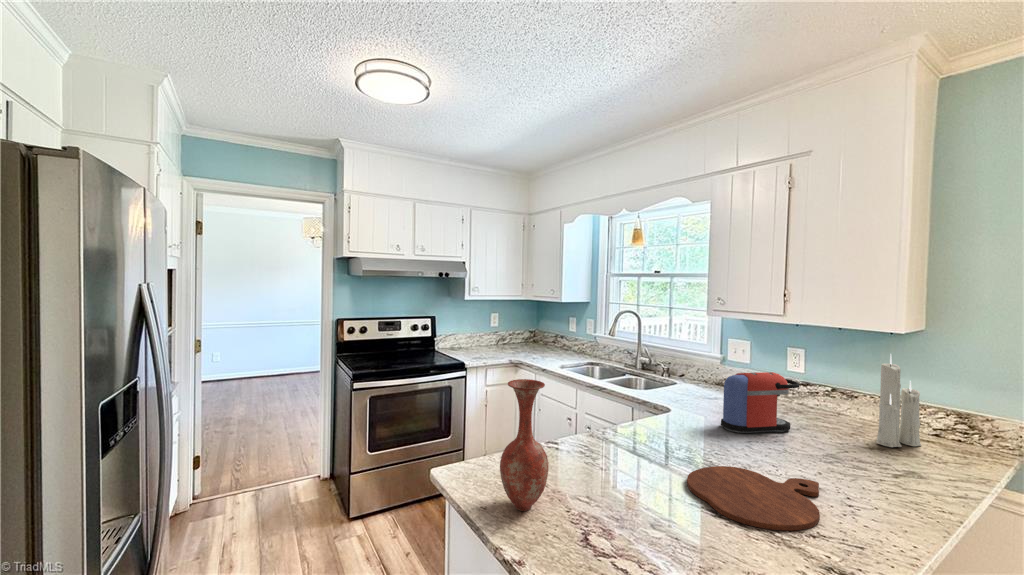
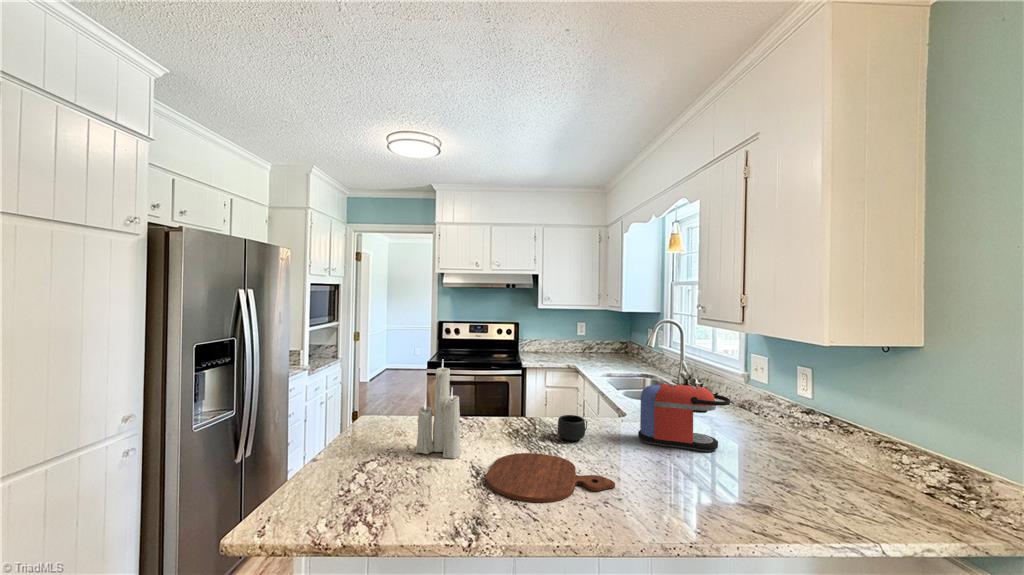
candle: present [876,354,921,447] -> present [415,360,461,459]
vase: present [500,379,549,511] -> none [359,360,394,447]
mug: none [666,417,699,445] -> present [558,415,587,441]

